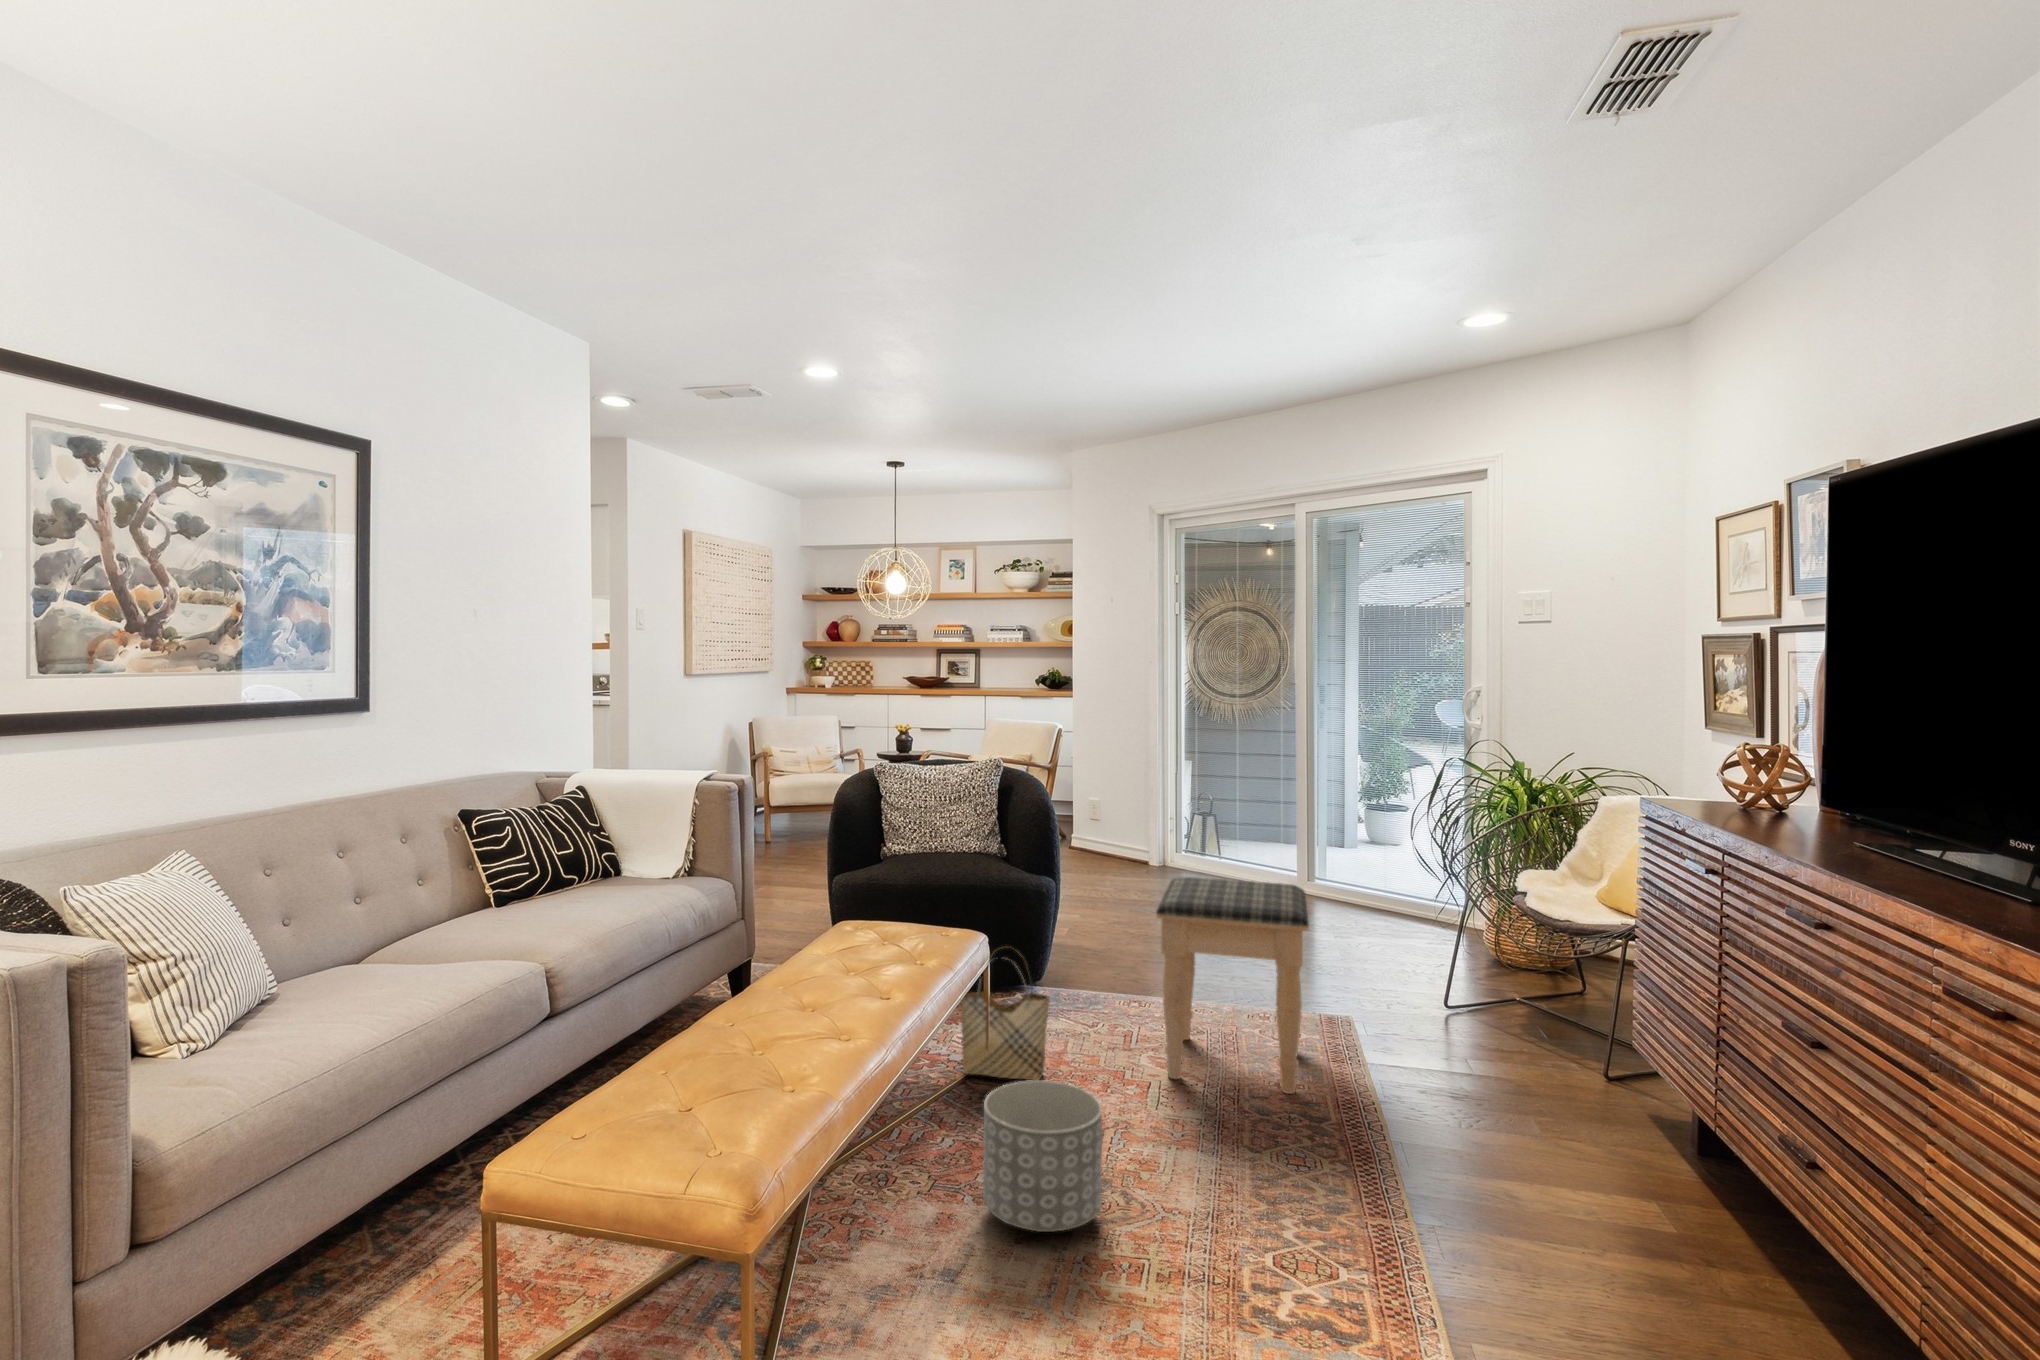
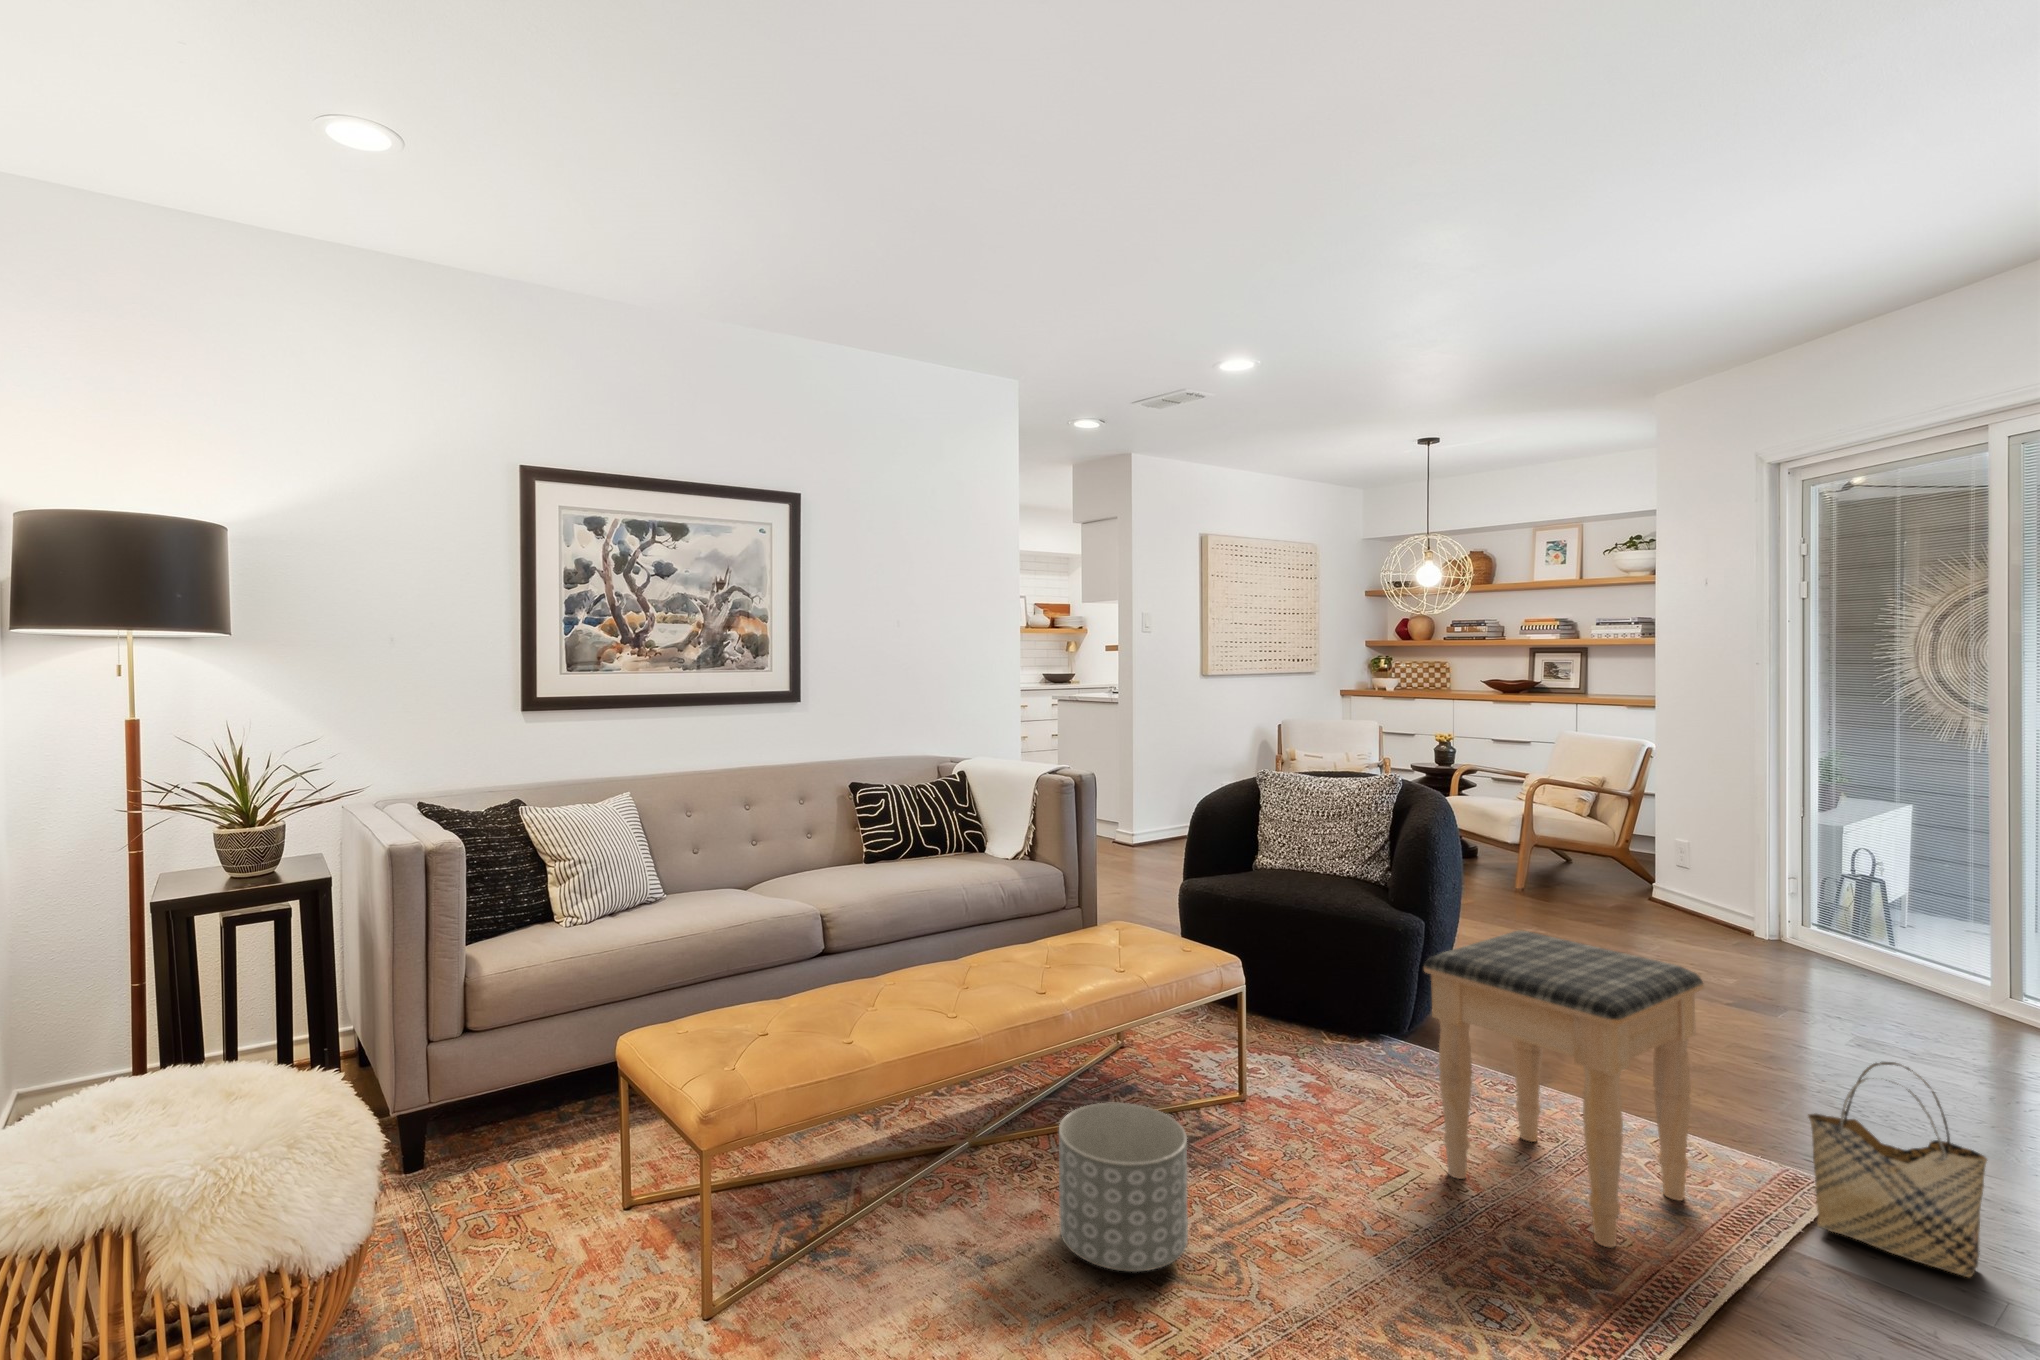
woven basket: present [961,946,1050,1080] -> present [1808,1062,1987,1277]

